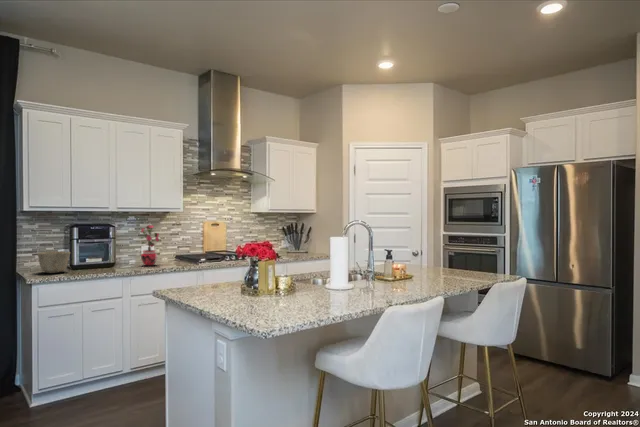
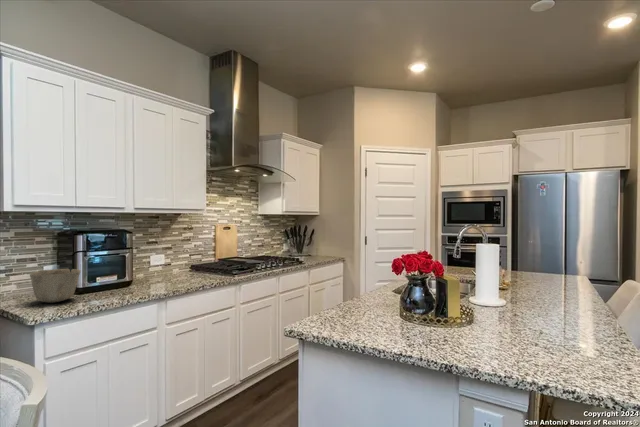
potted plant: present [141,225,159,266] -> none [160,229,189,282]

